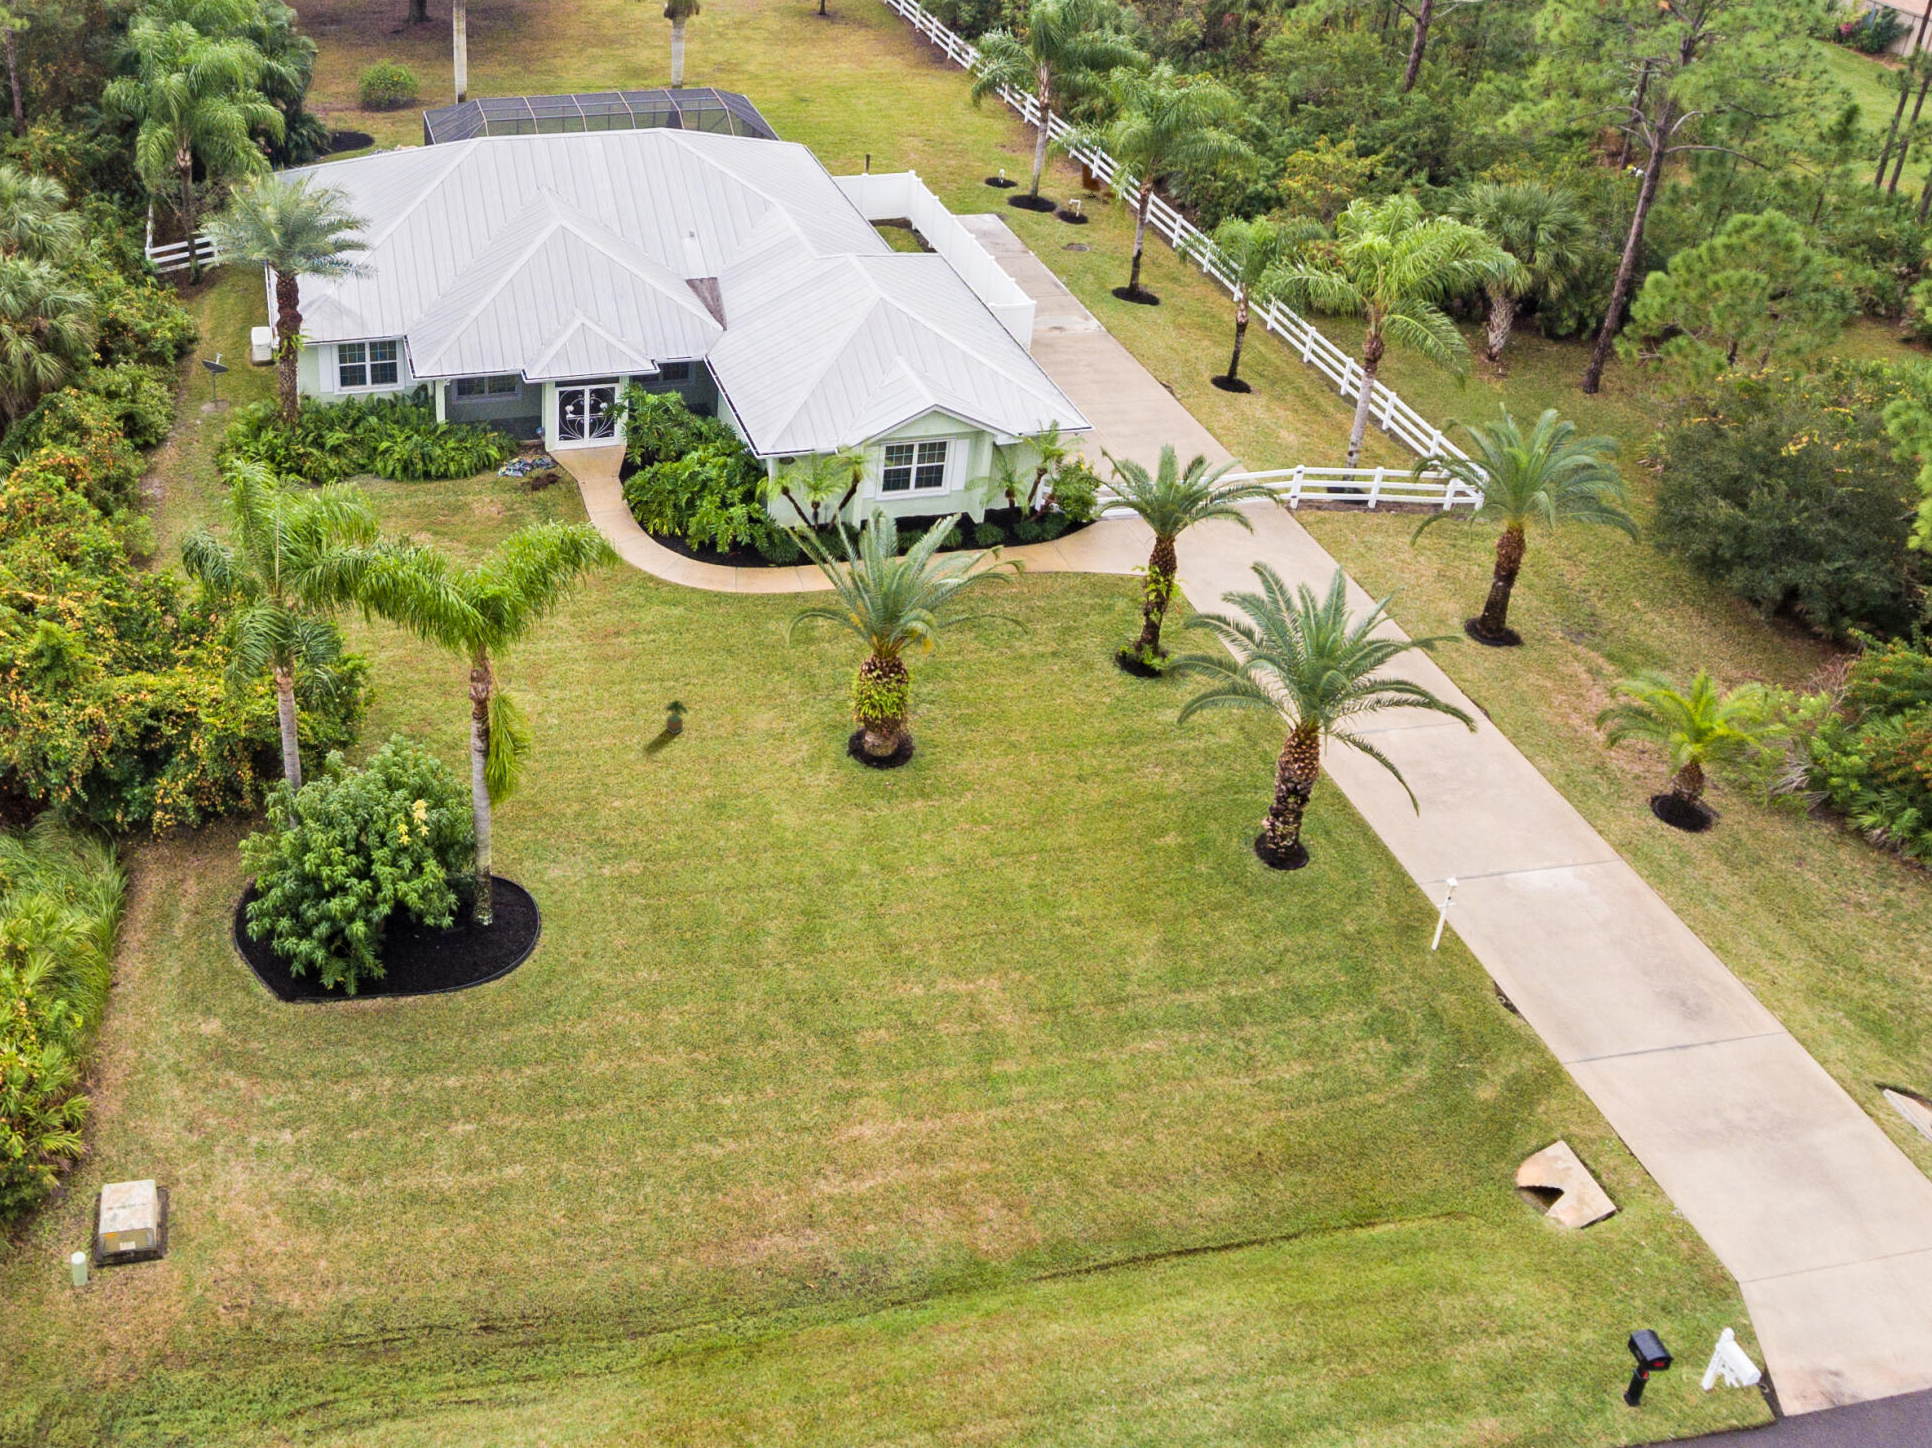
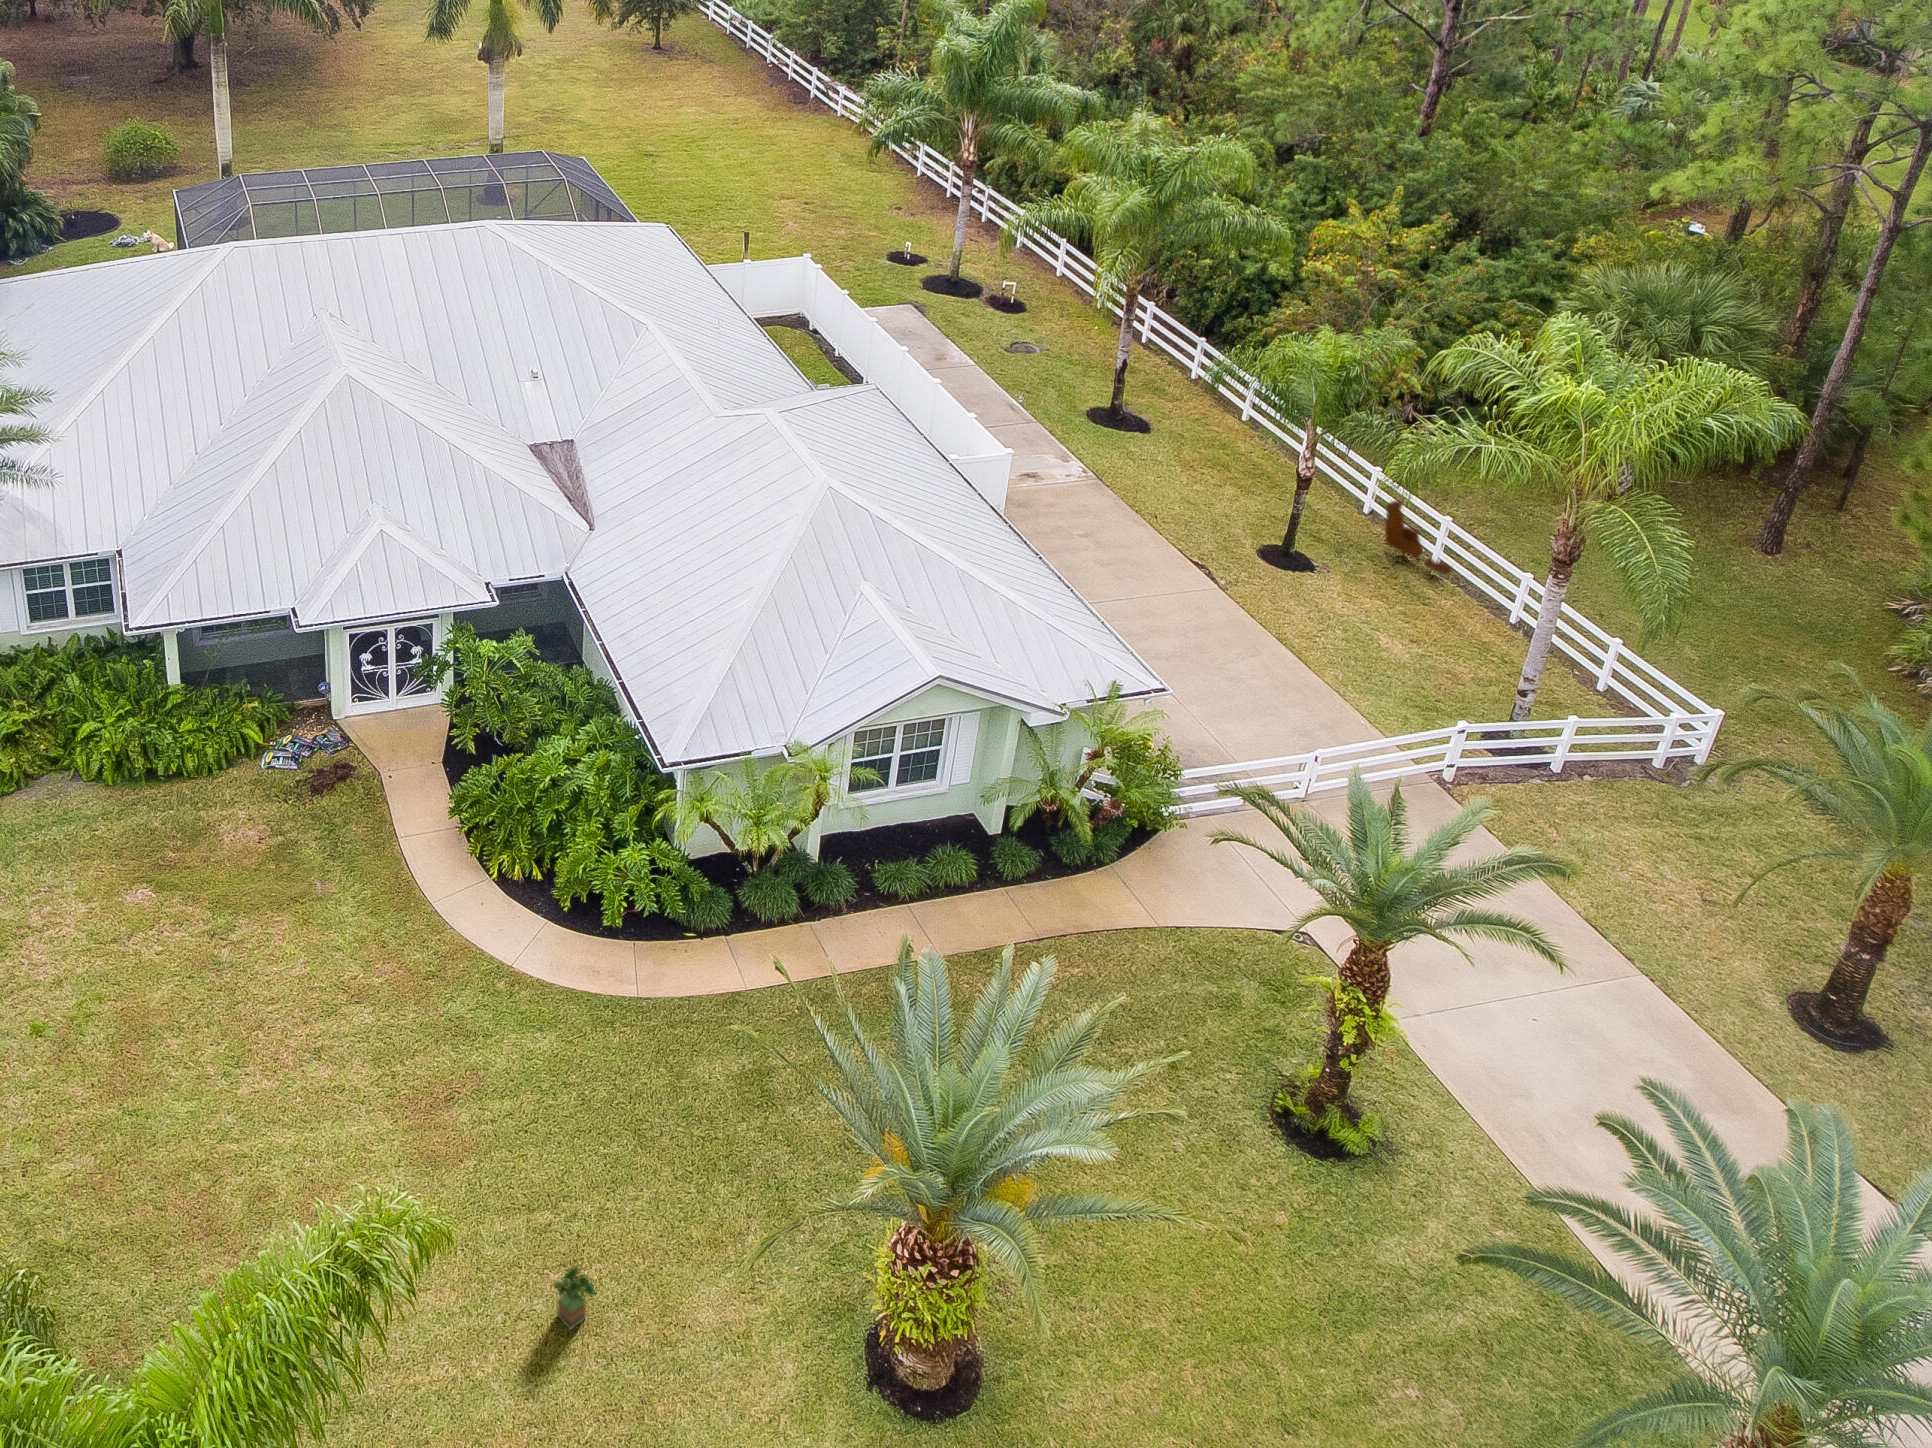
lounge chair: present [1082,164,1116,199] -> present [1385,500,1452,576]

